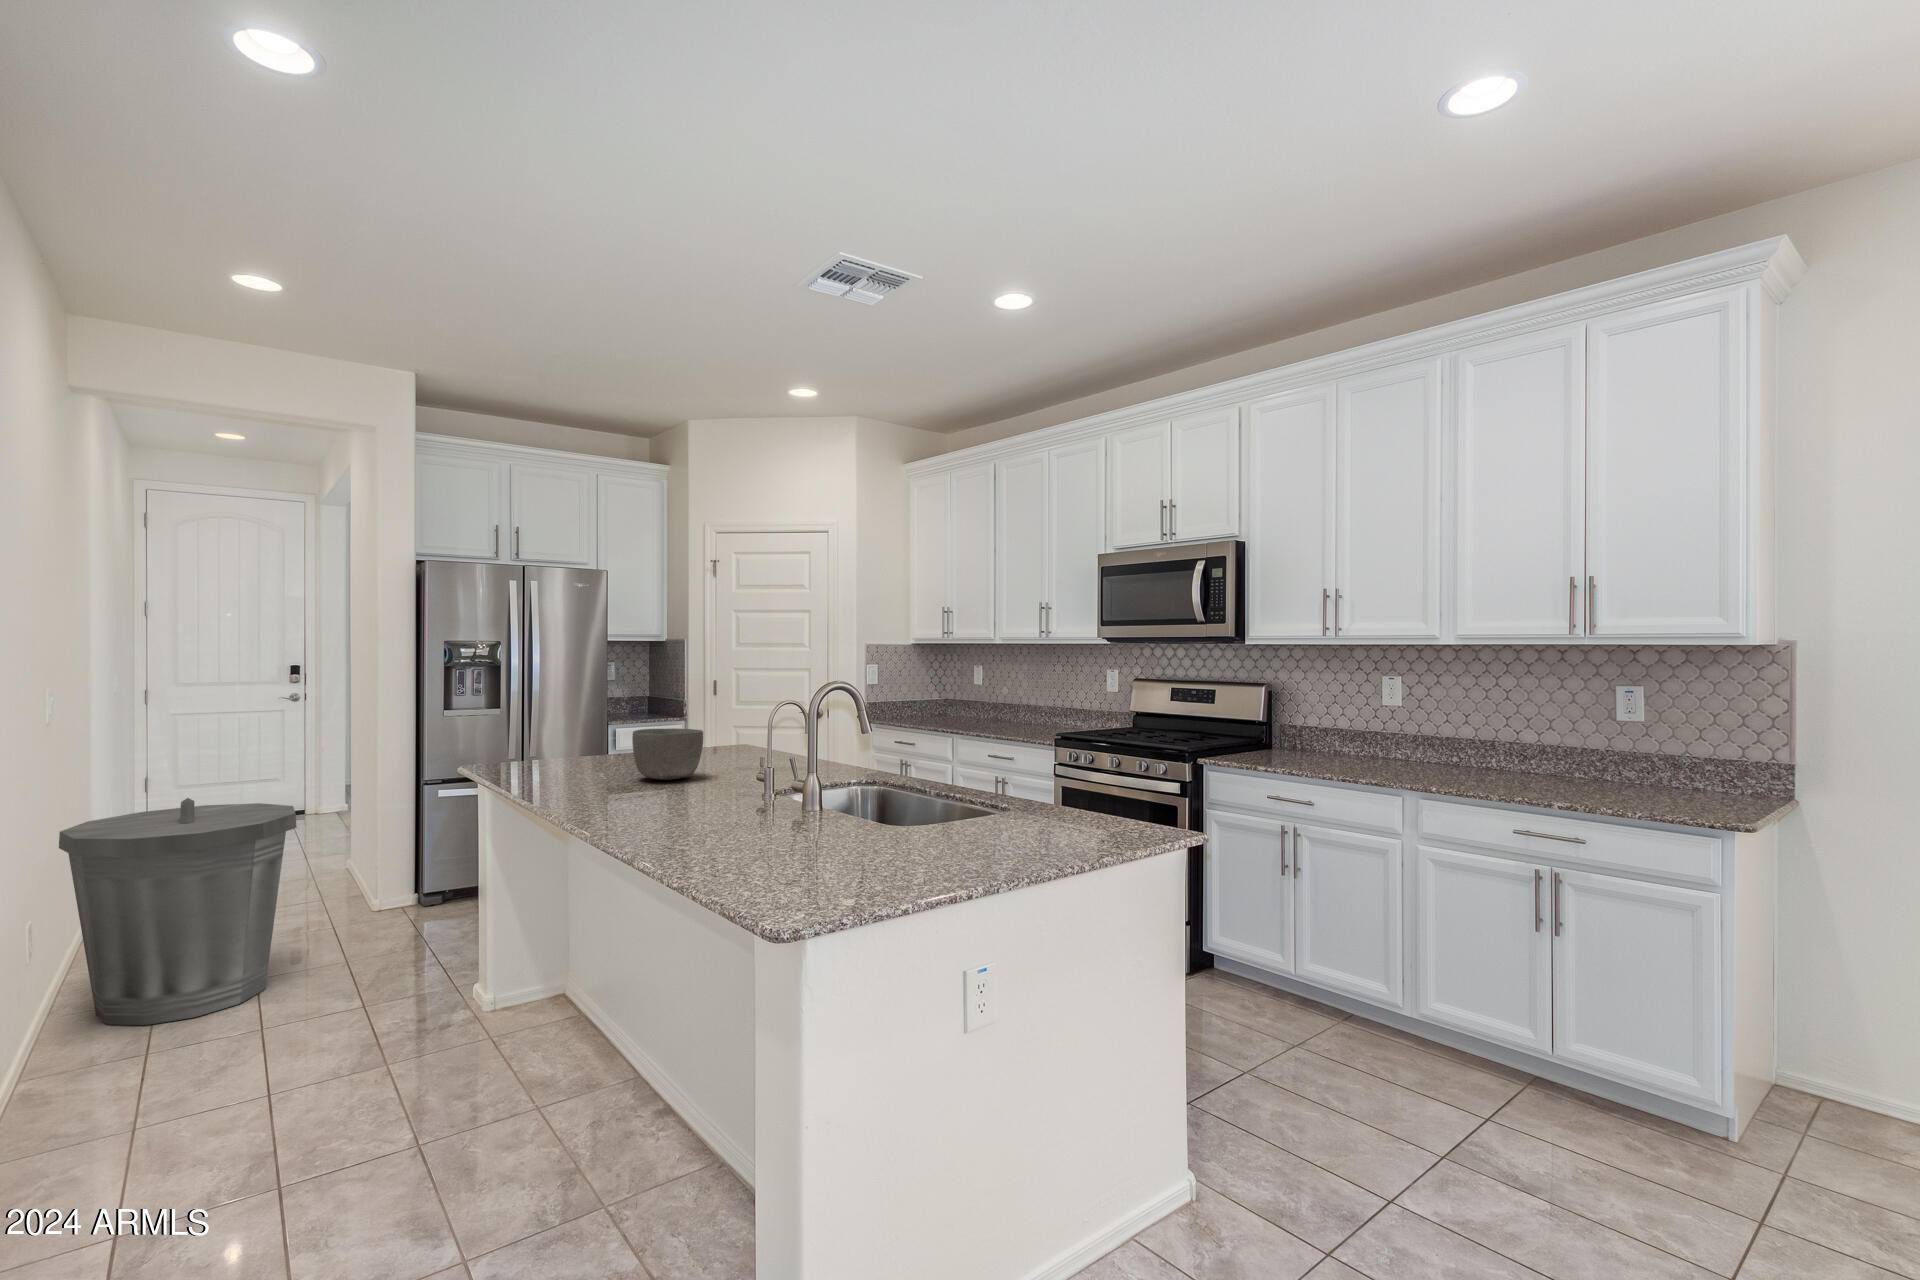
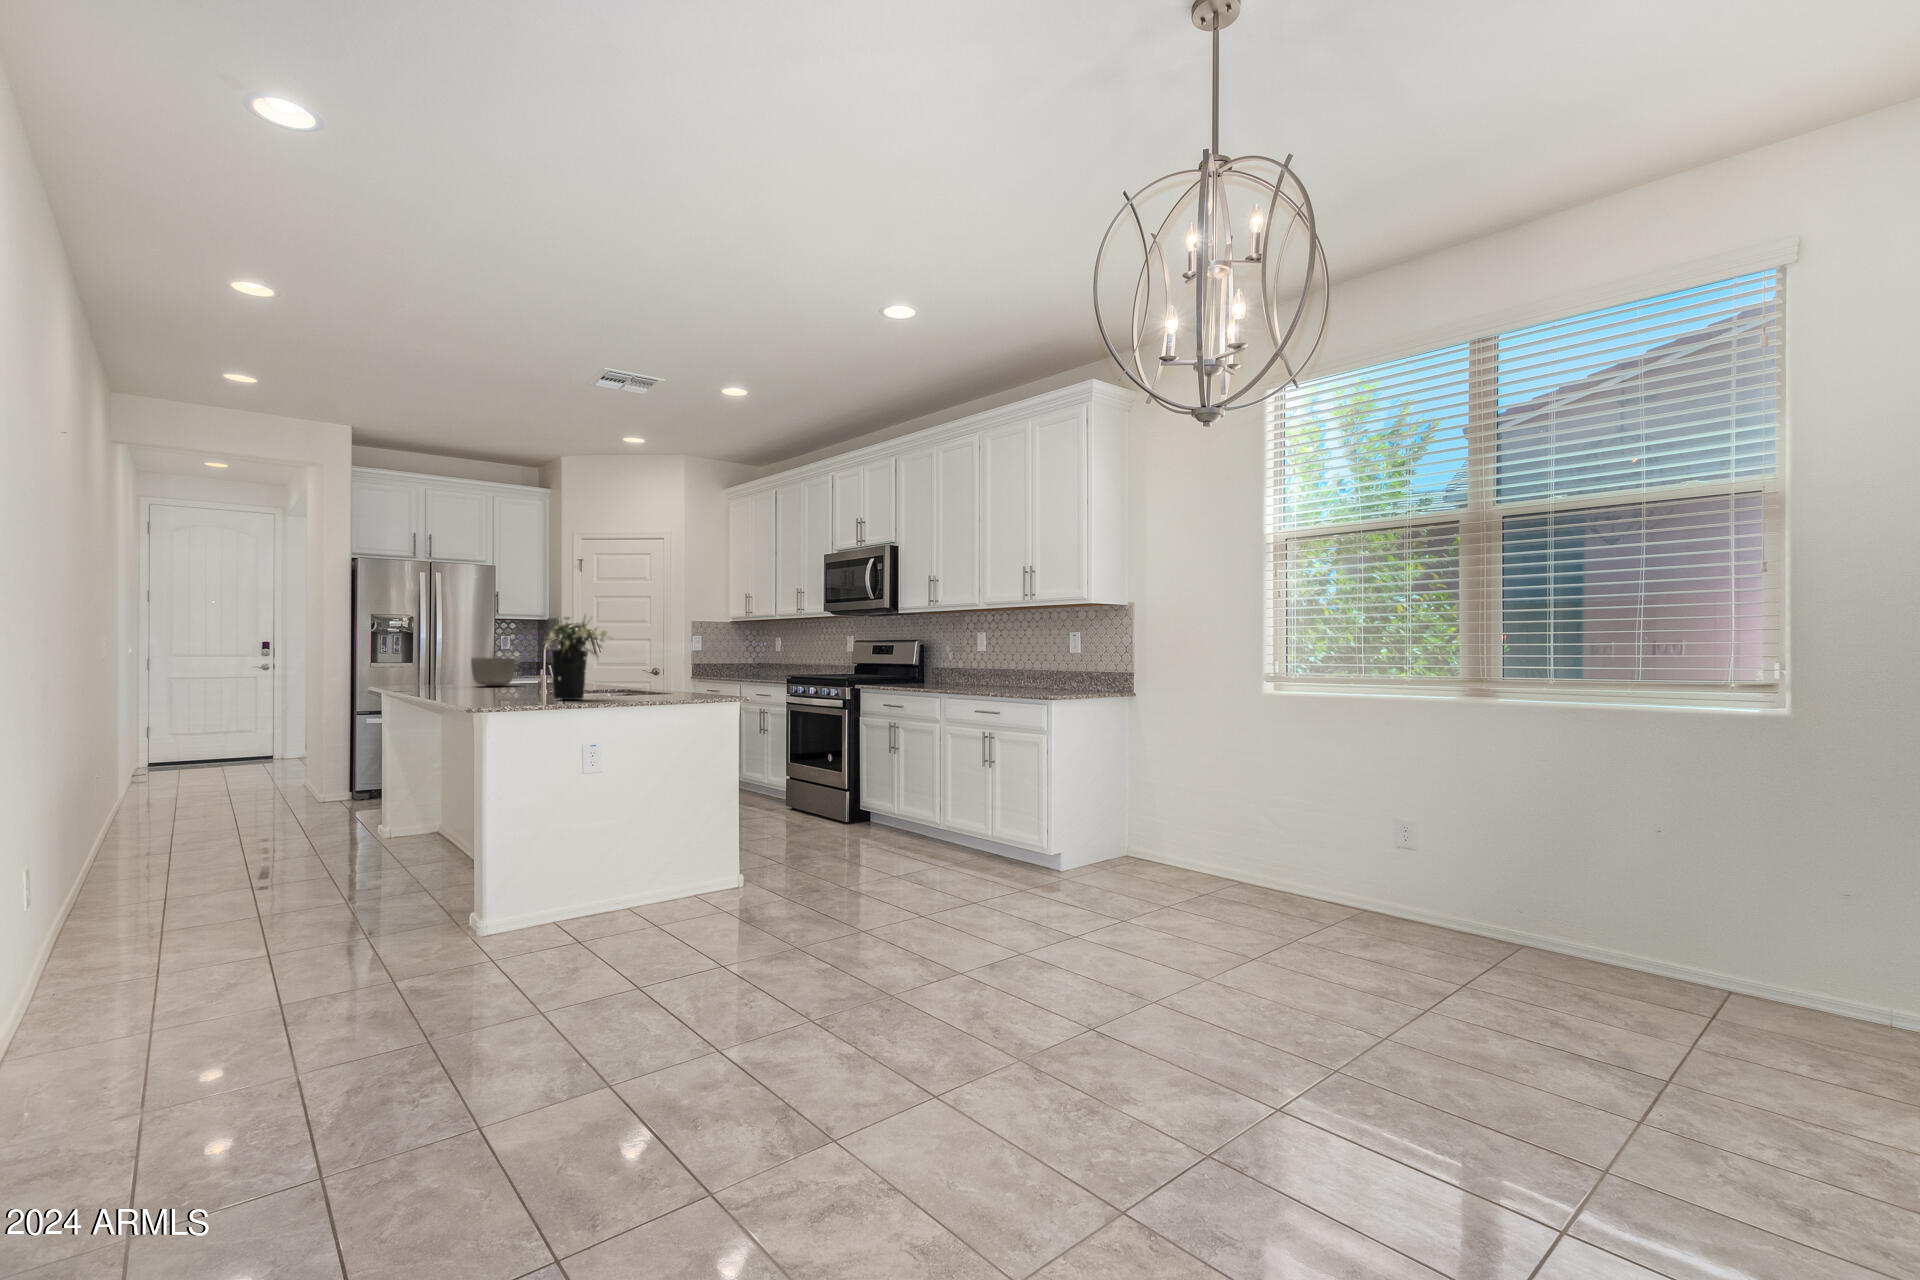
flower arrangement: none [854,685,990,869] -> present [544,616,607,700]
trash can: present [59,798,297,1025] -> none [117,707,267,843]

